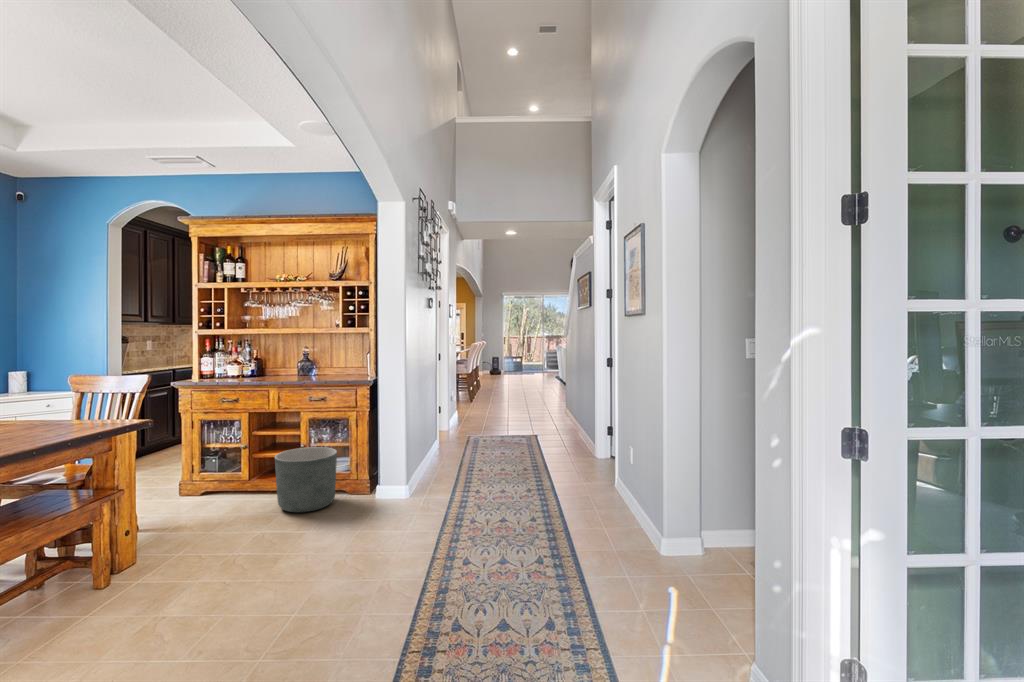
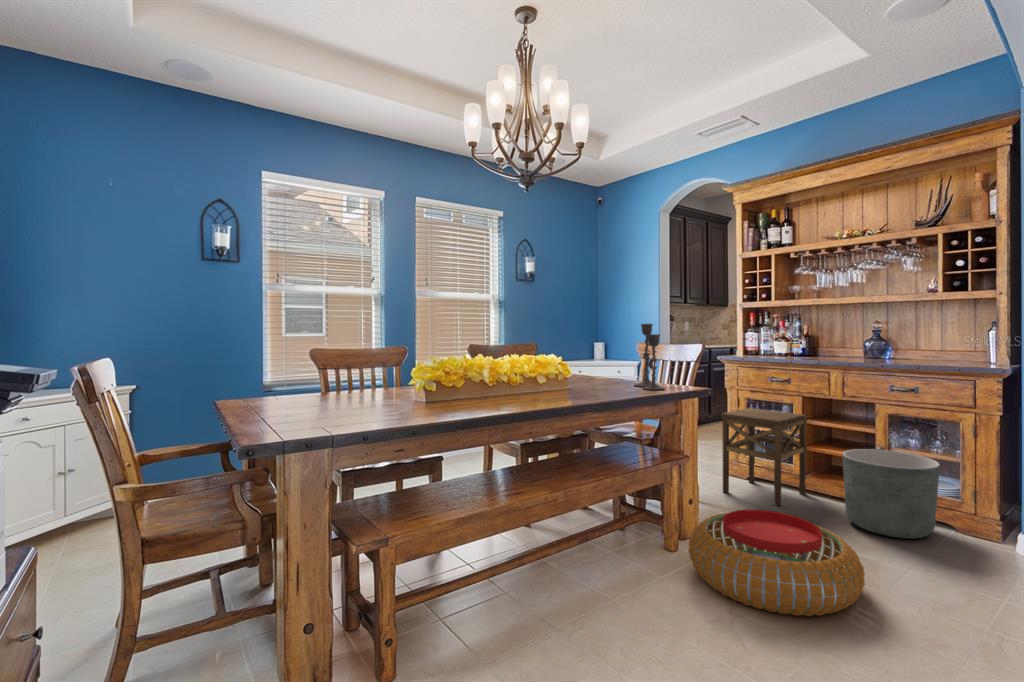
candlestick: none [56,363,94,432] -> present [635,324,664,390]
side table: none [172,428,253,511] -> present [721,408,806,506]
pouf: none [119,519,272,607] -> present [689,510,865,616]

